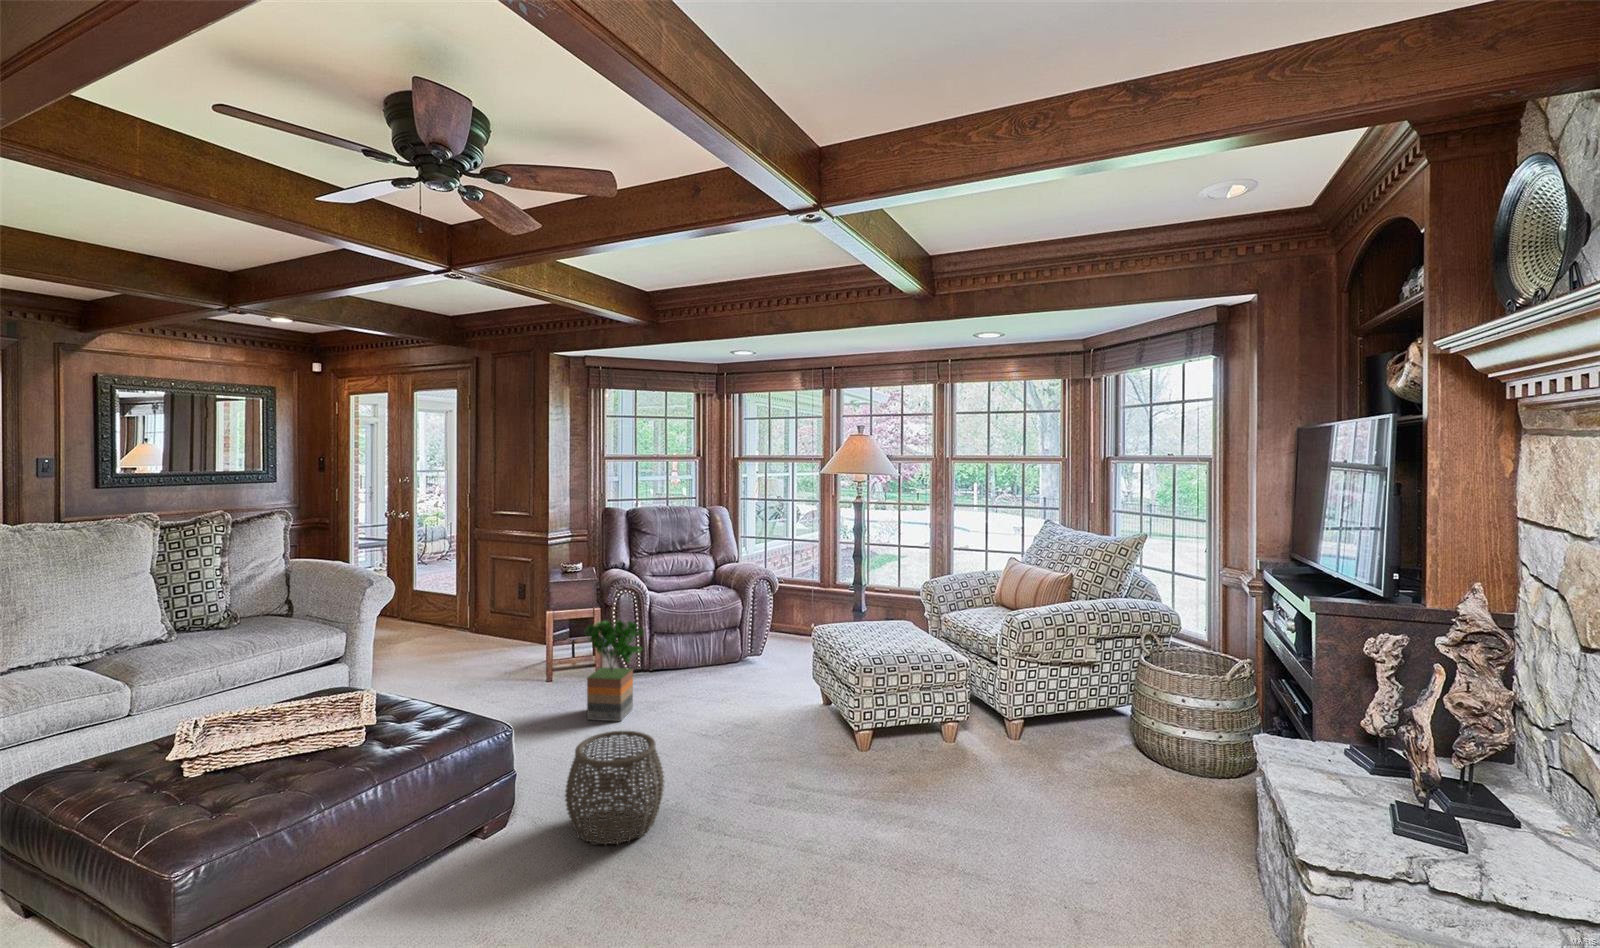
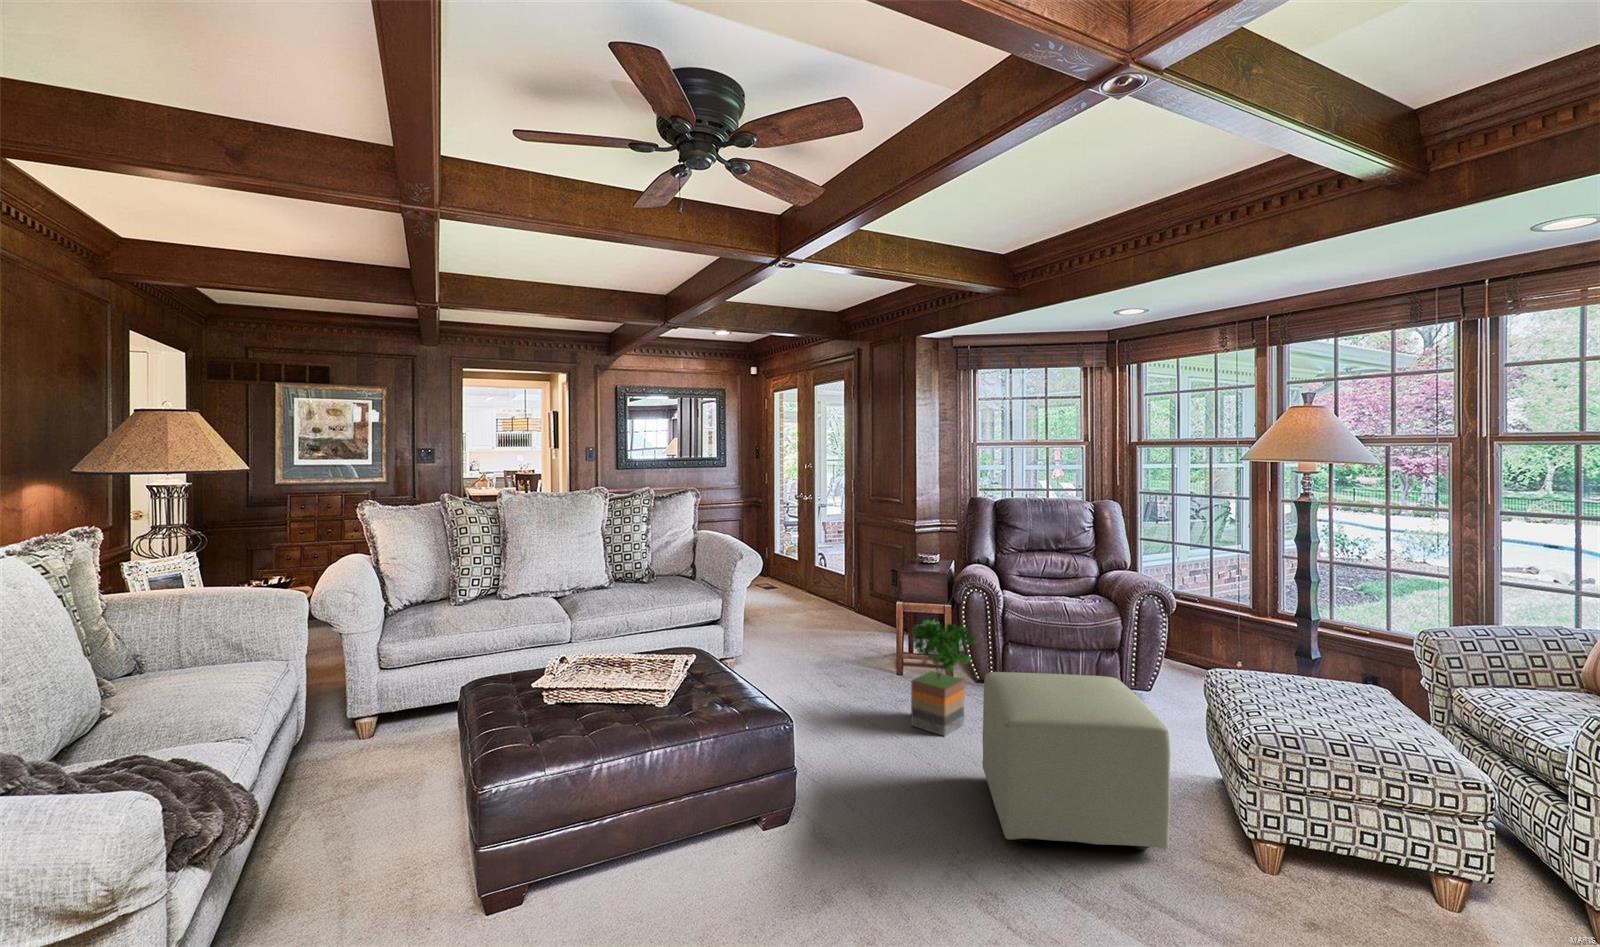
ottoman: none [667,641,812,779] -> present [983,672,1170,850]
woven basket: present [565,731,664,845] -> none [826,751,939,889]

